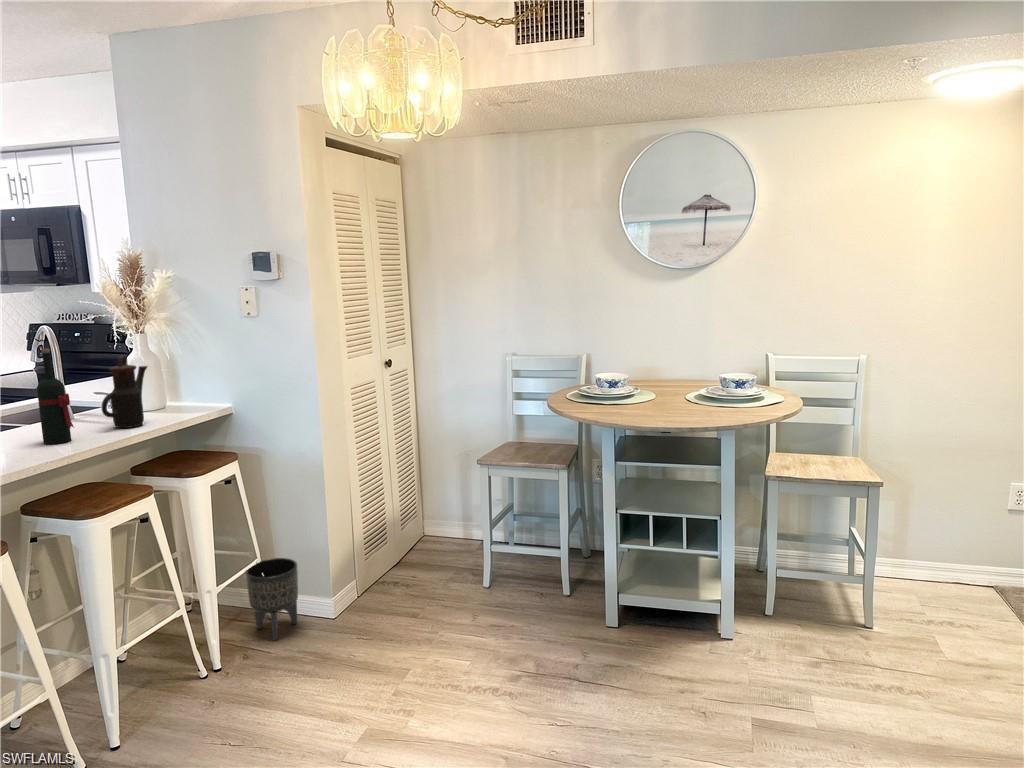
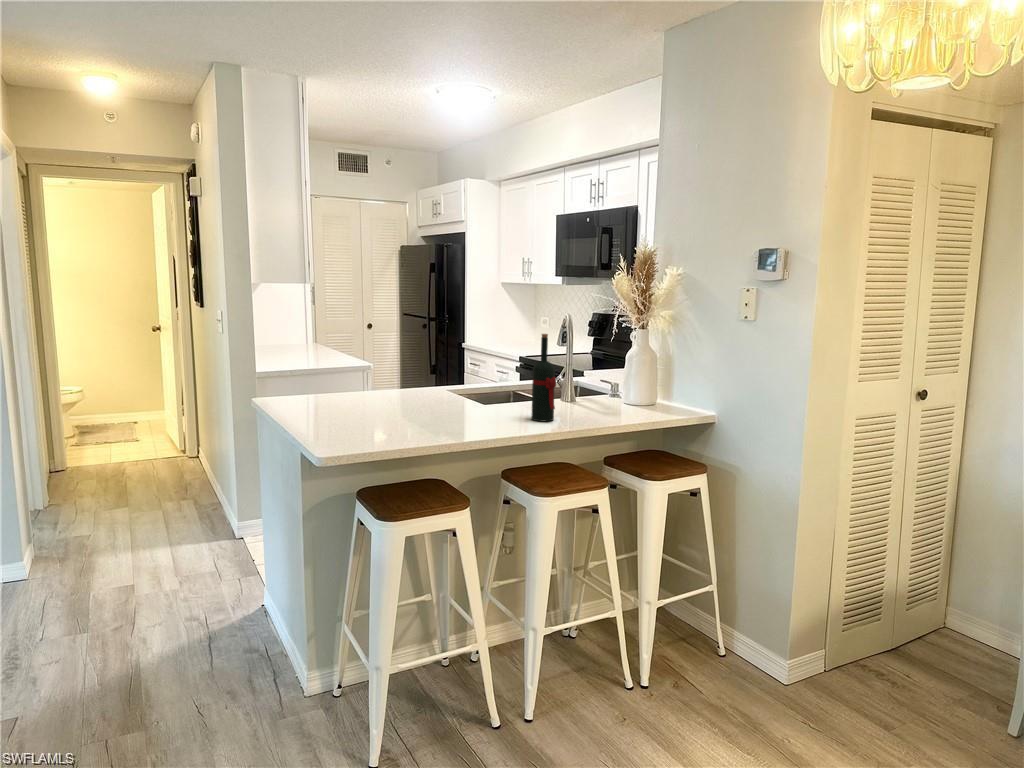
teapot: present [102,356,147,428] -> none [585,348,635,419]
planter: present [245,558,298,640] -> none [694,588,752,681]

